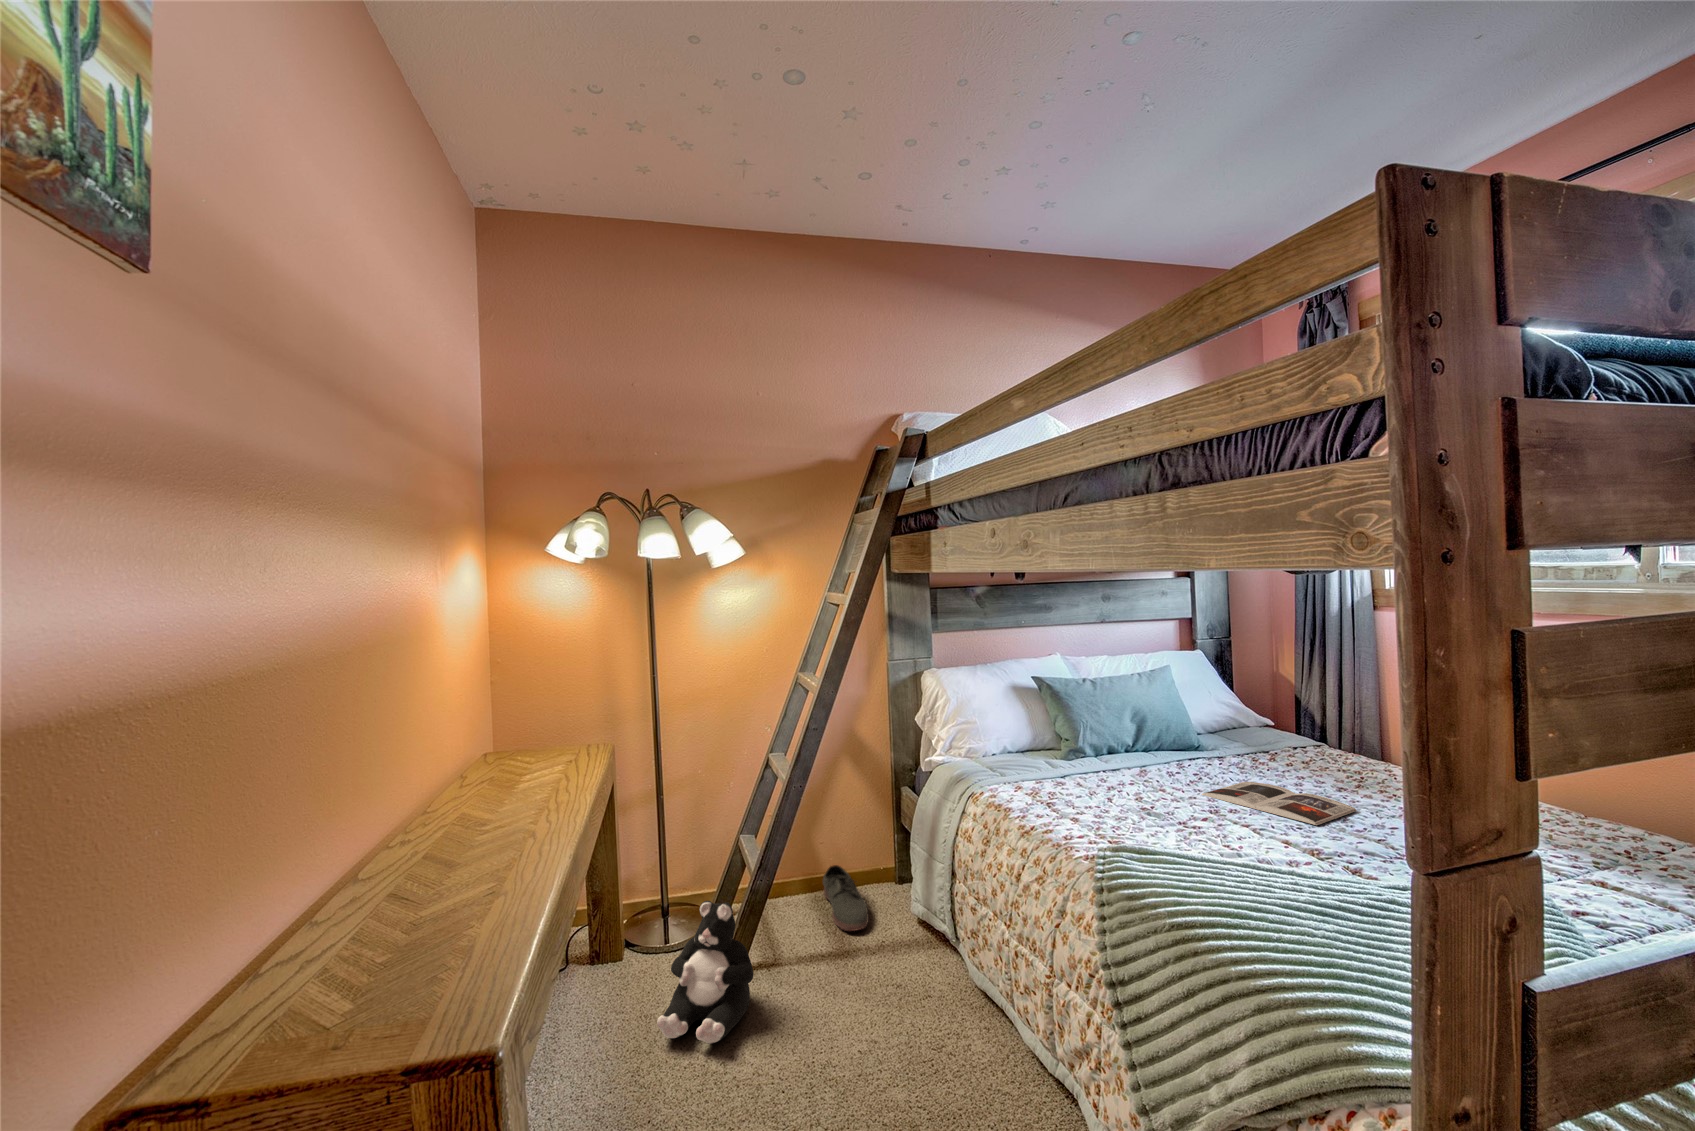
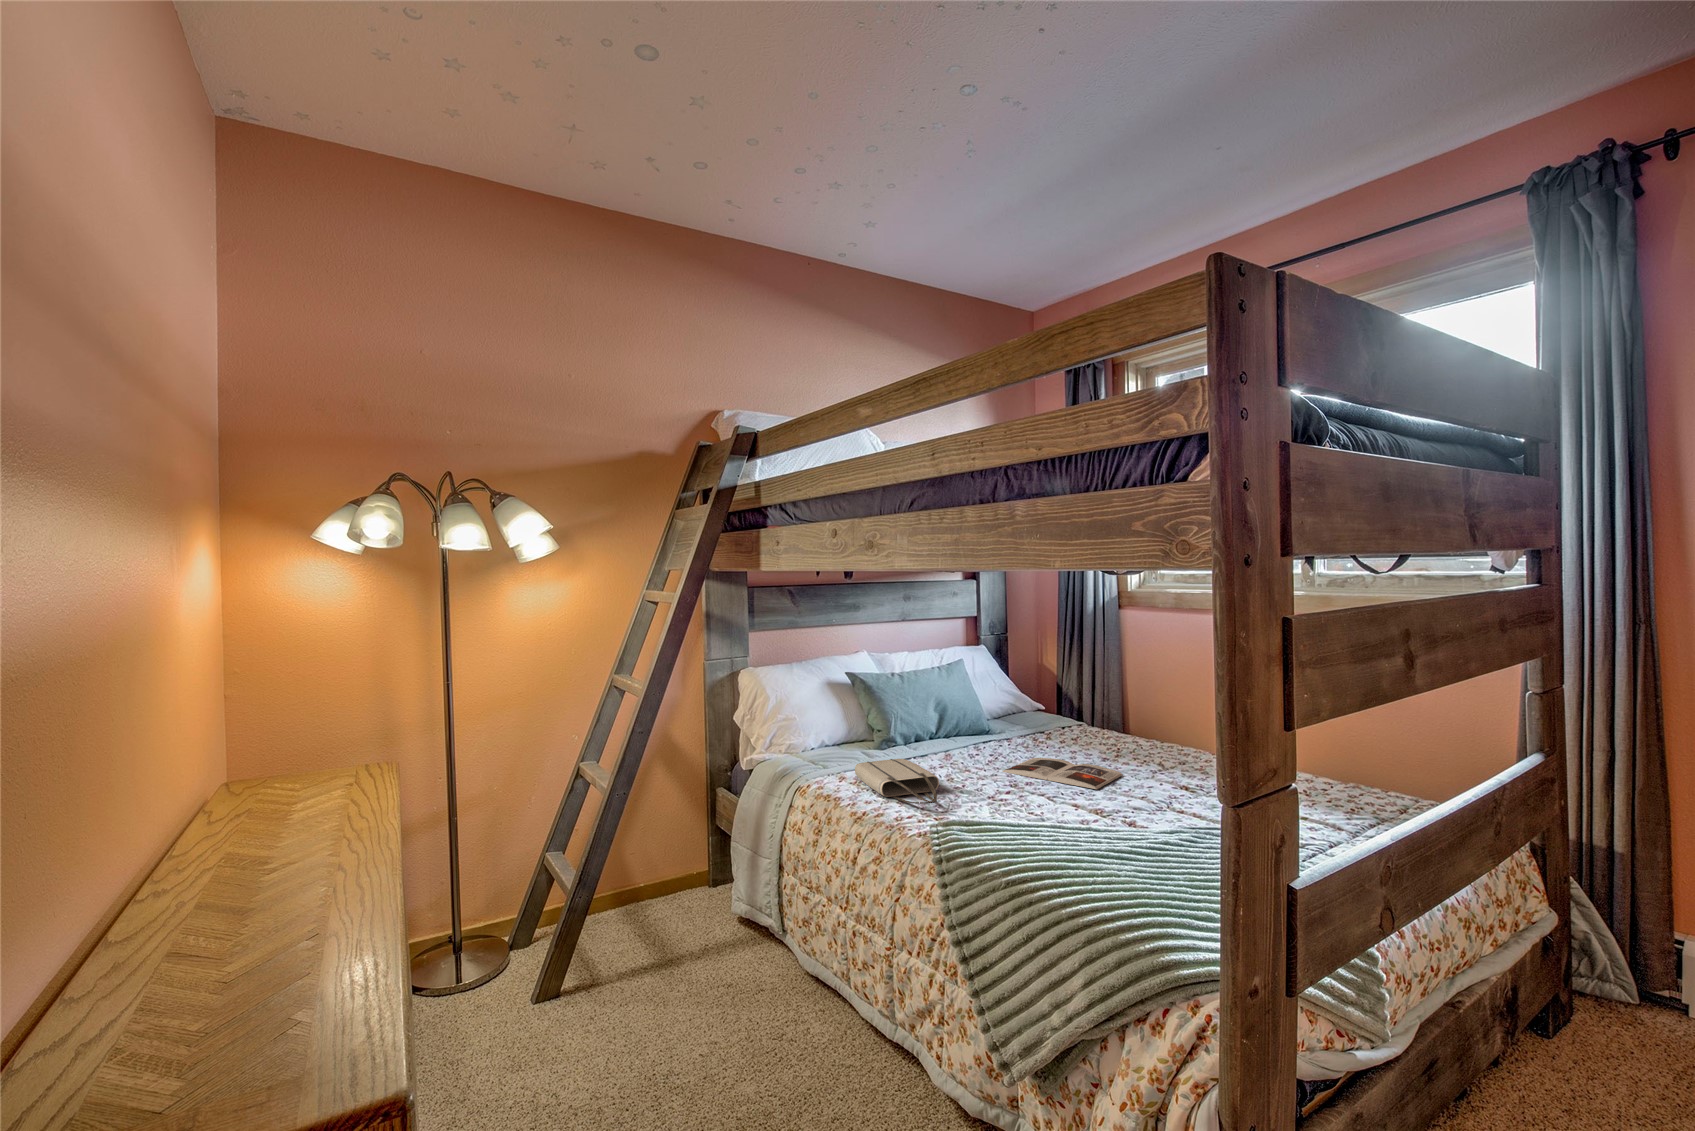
tote bag: none [1030,772,1119,824] -> present [855,759,939,804]
shoe: present [823,865,869,931] -> none [633,875,687,941]
plush toy: present [657,901,754,1044] -> none [472,925,581,1081]

